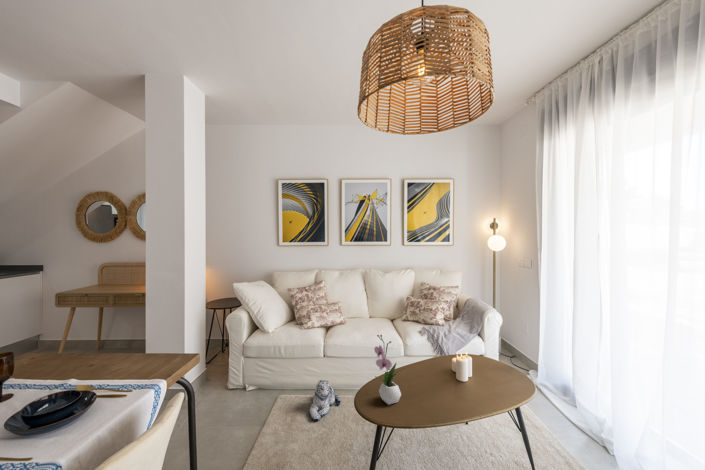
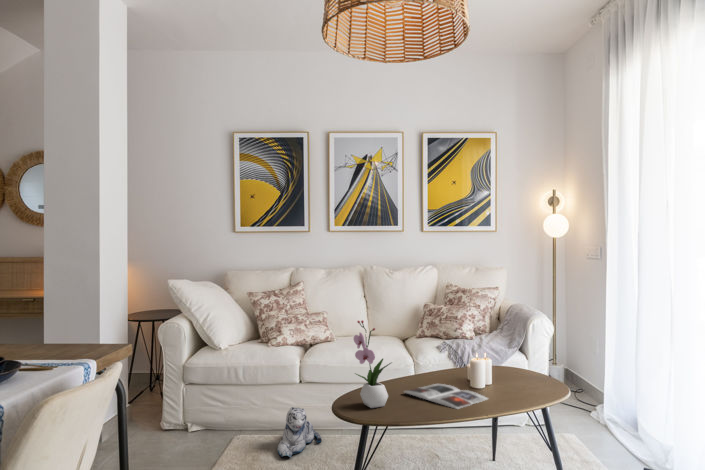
magazine: none [409,375,479,408] -> present [404,384,488,409]

